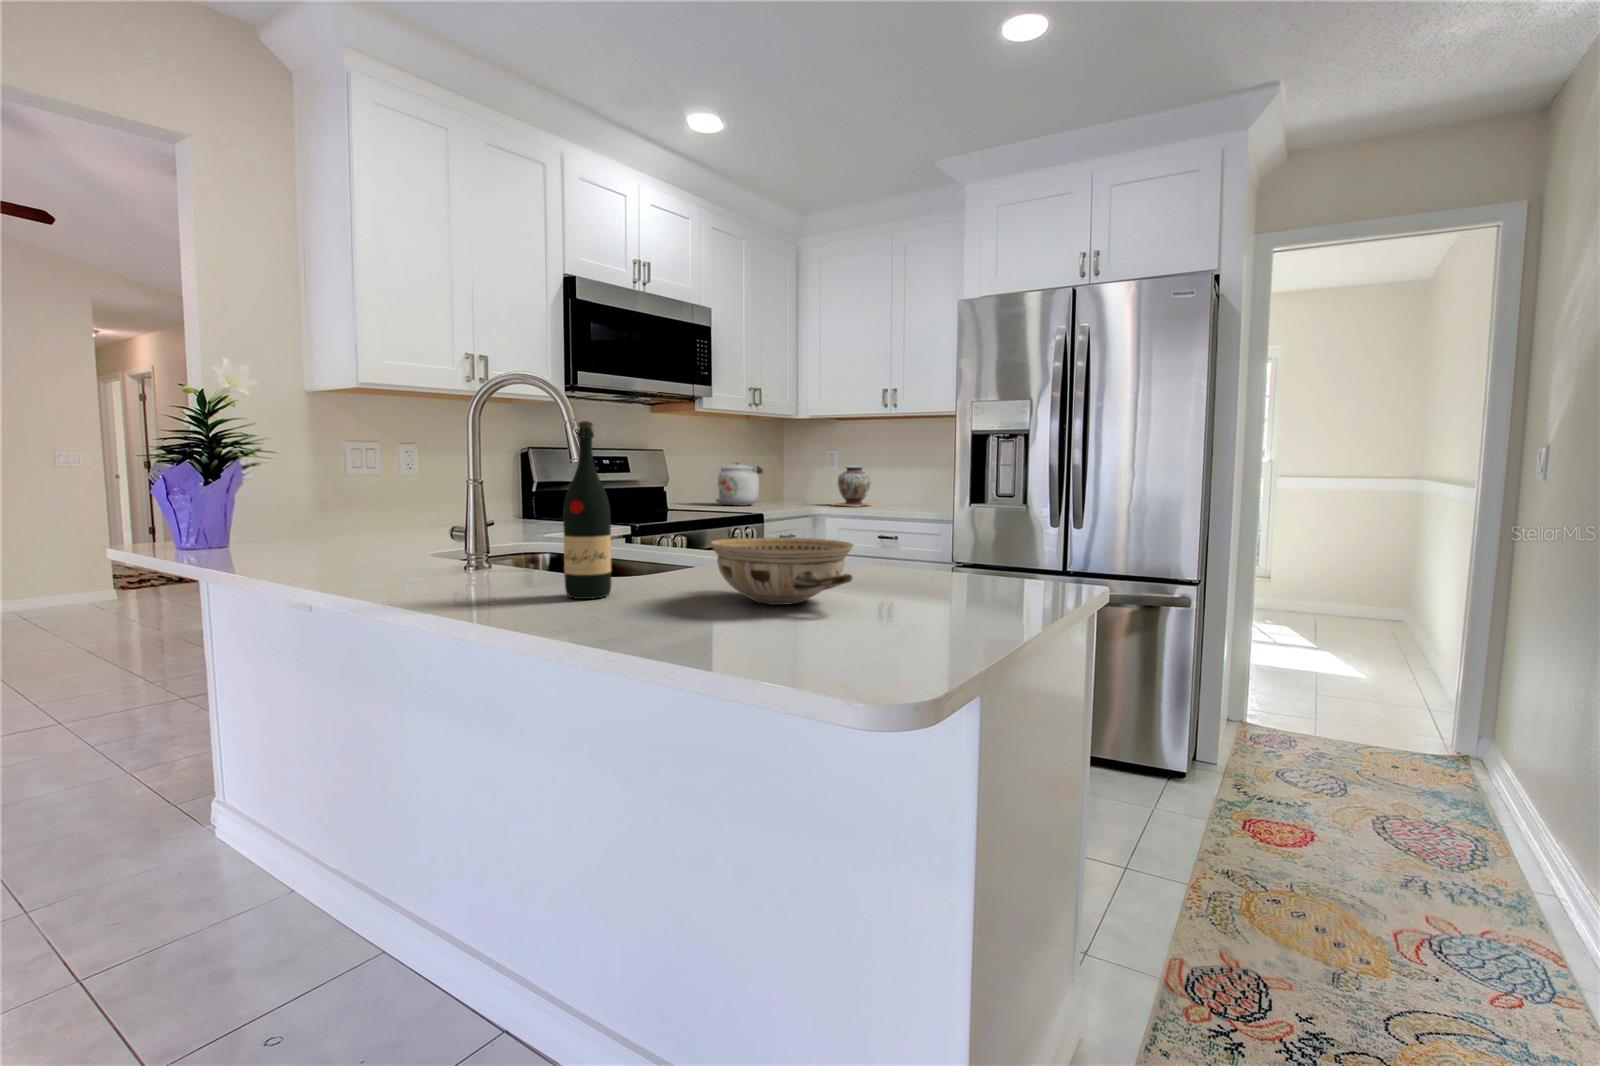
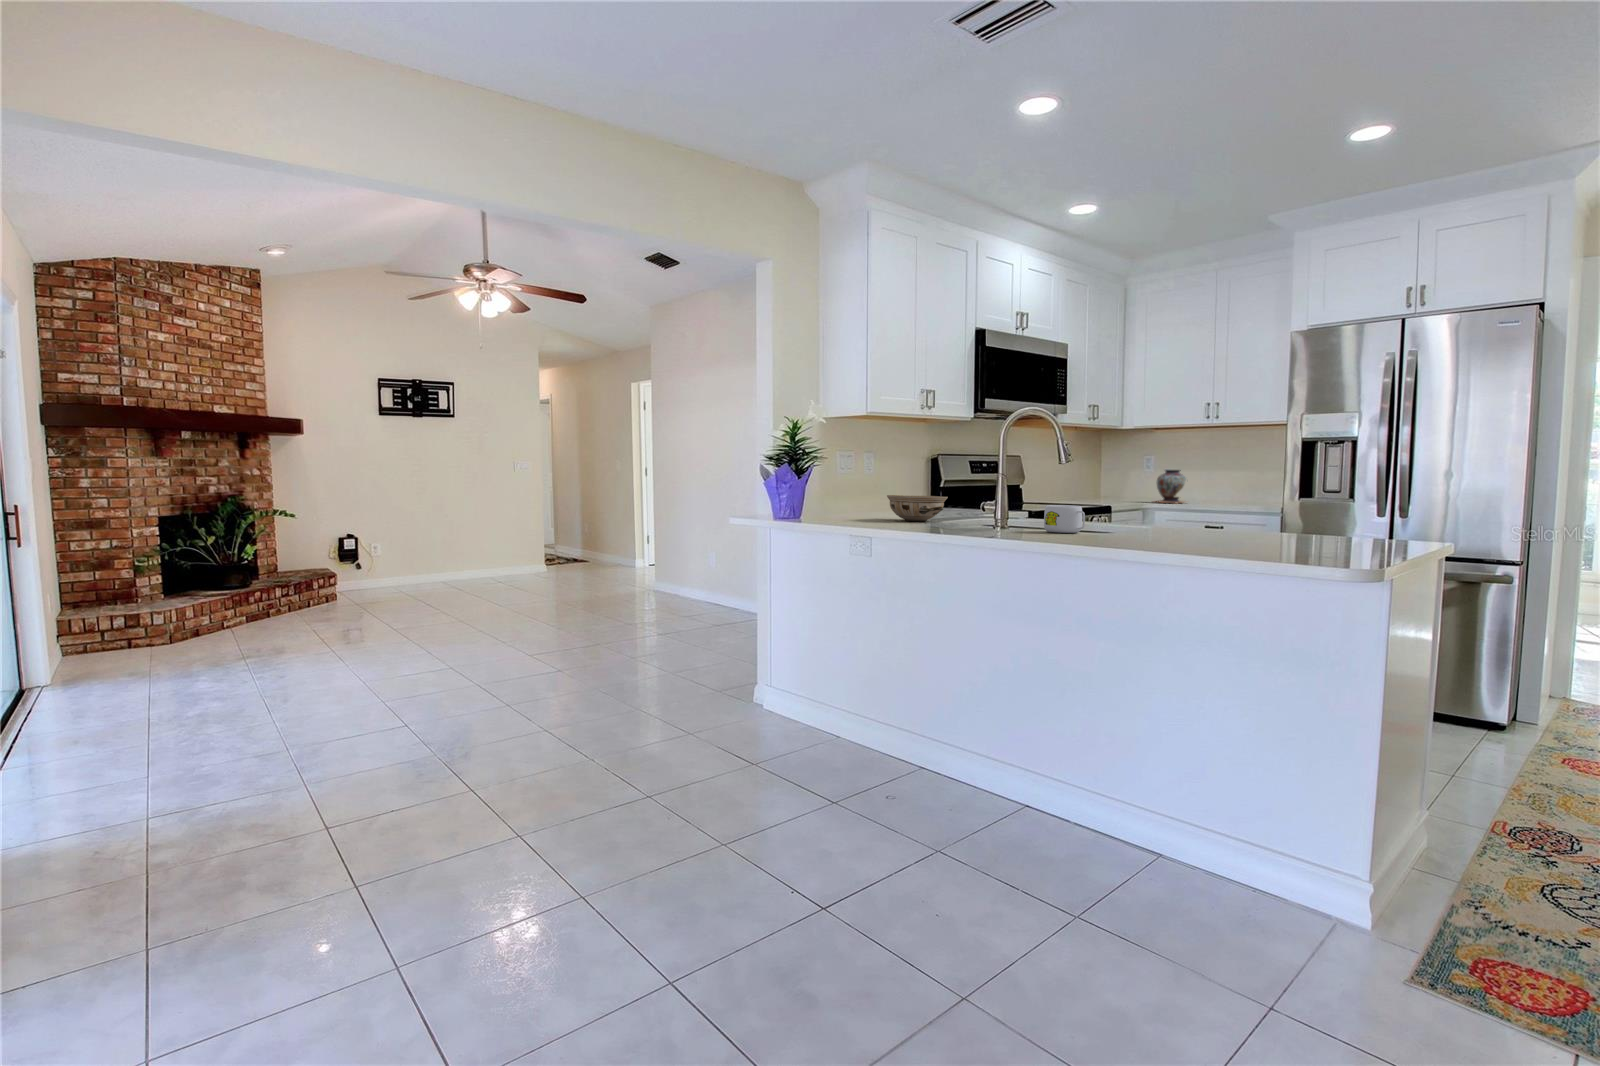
wine bottle: present [563,421,611,599] -> none [1105,439,1133,534]
kettle: present [716,461,763,506] -> none [1038,465,1088,501]
ceramic bowl: present [710,537,853,605] -> present [887,495,948,521]
mug: none [452,544,525,600] -> present [1044,505,1085,533]

